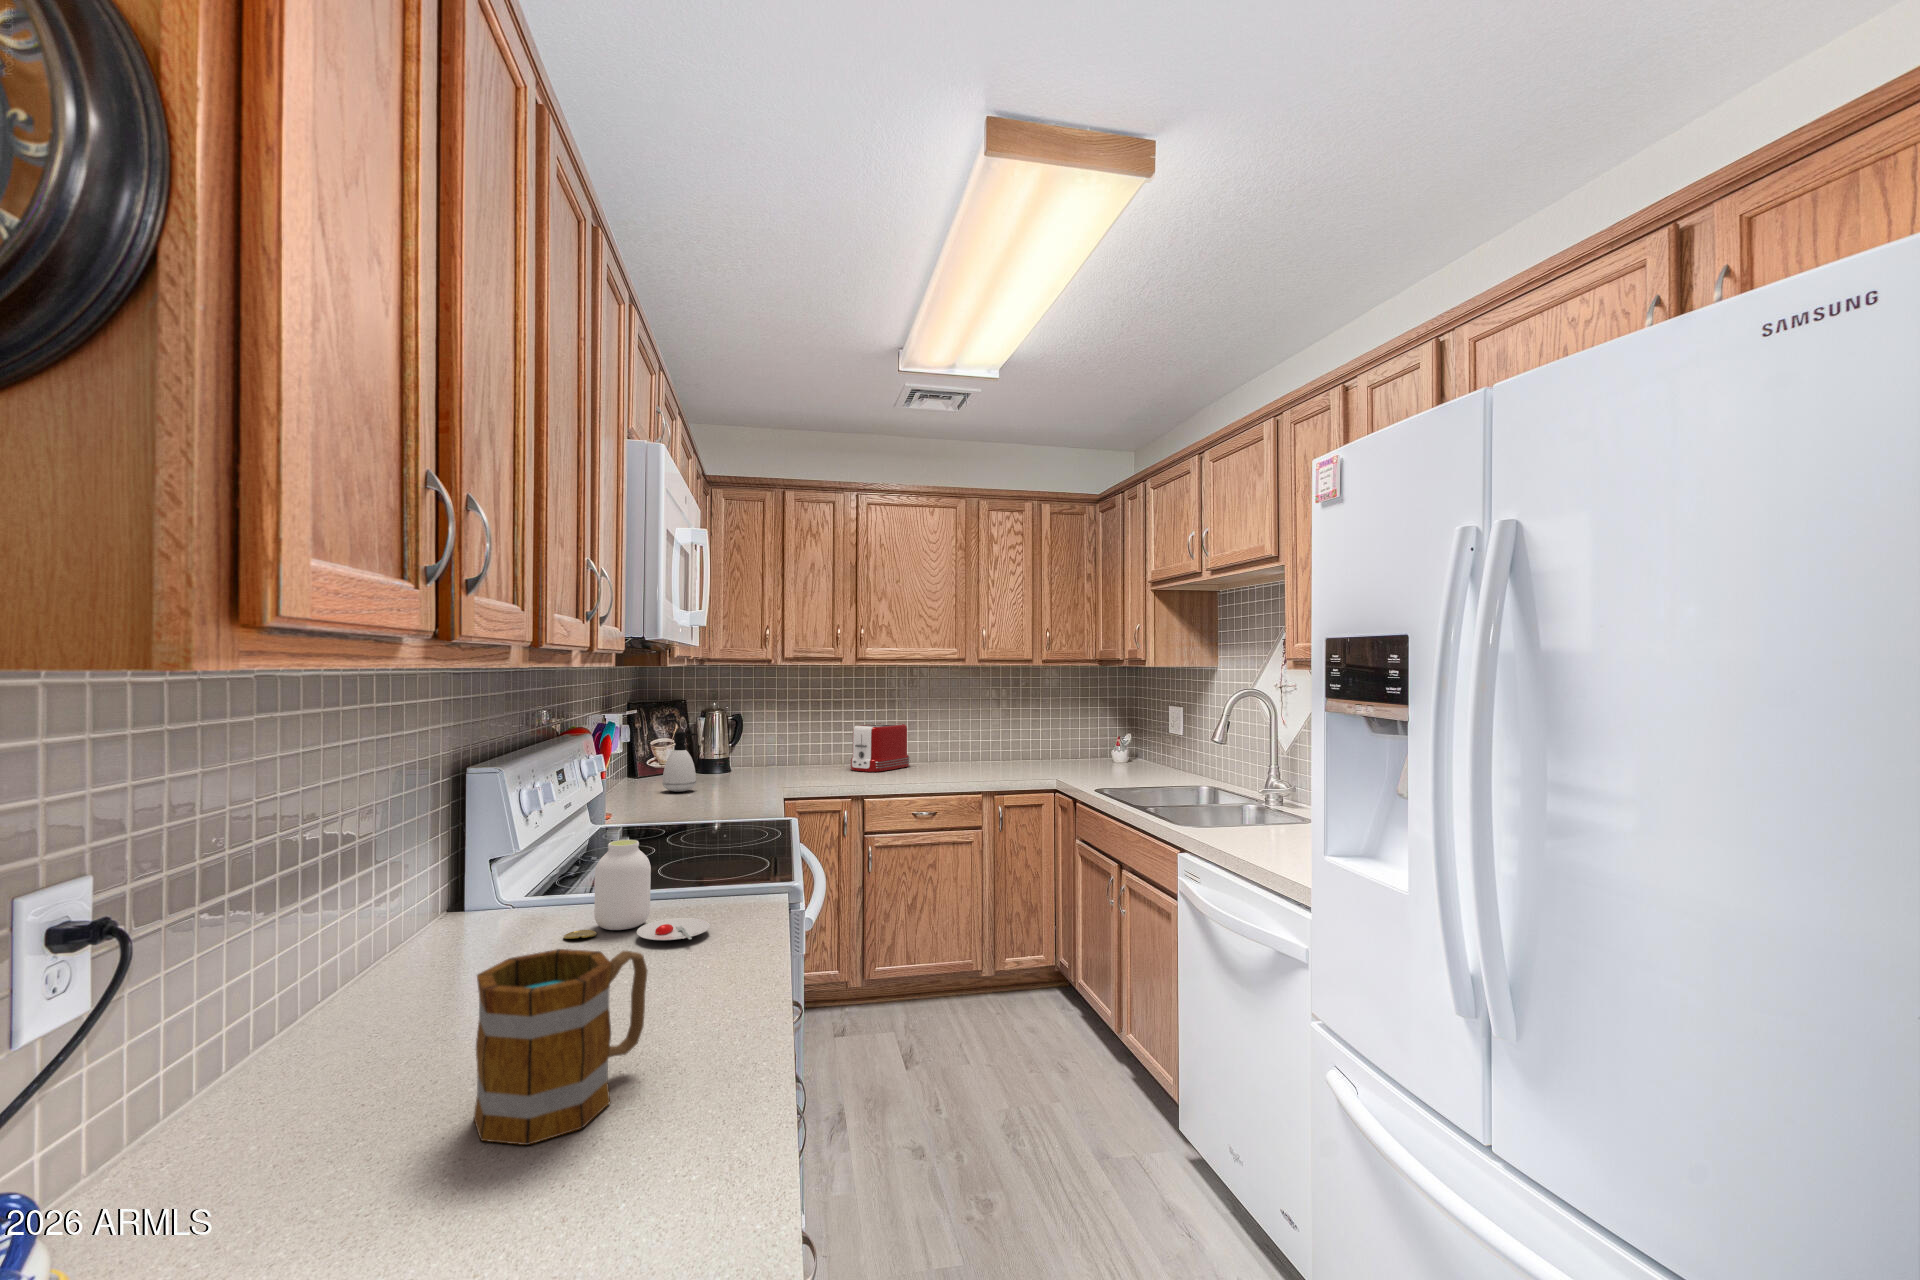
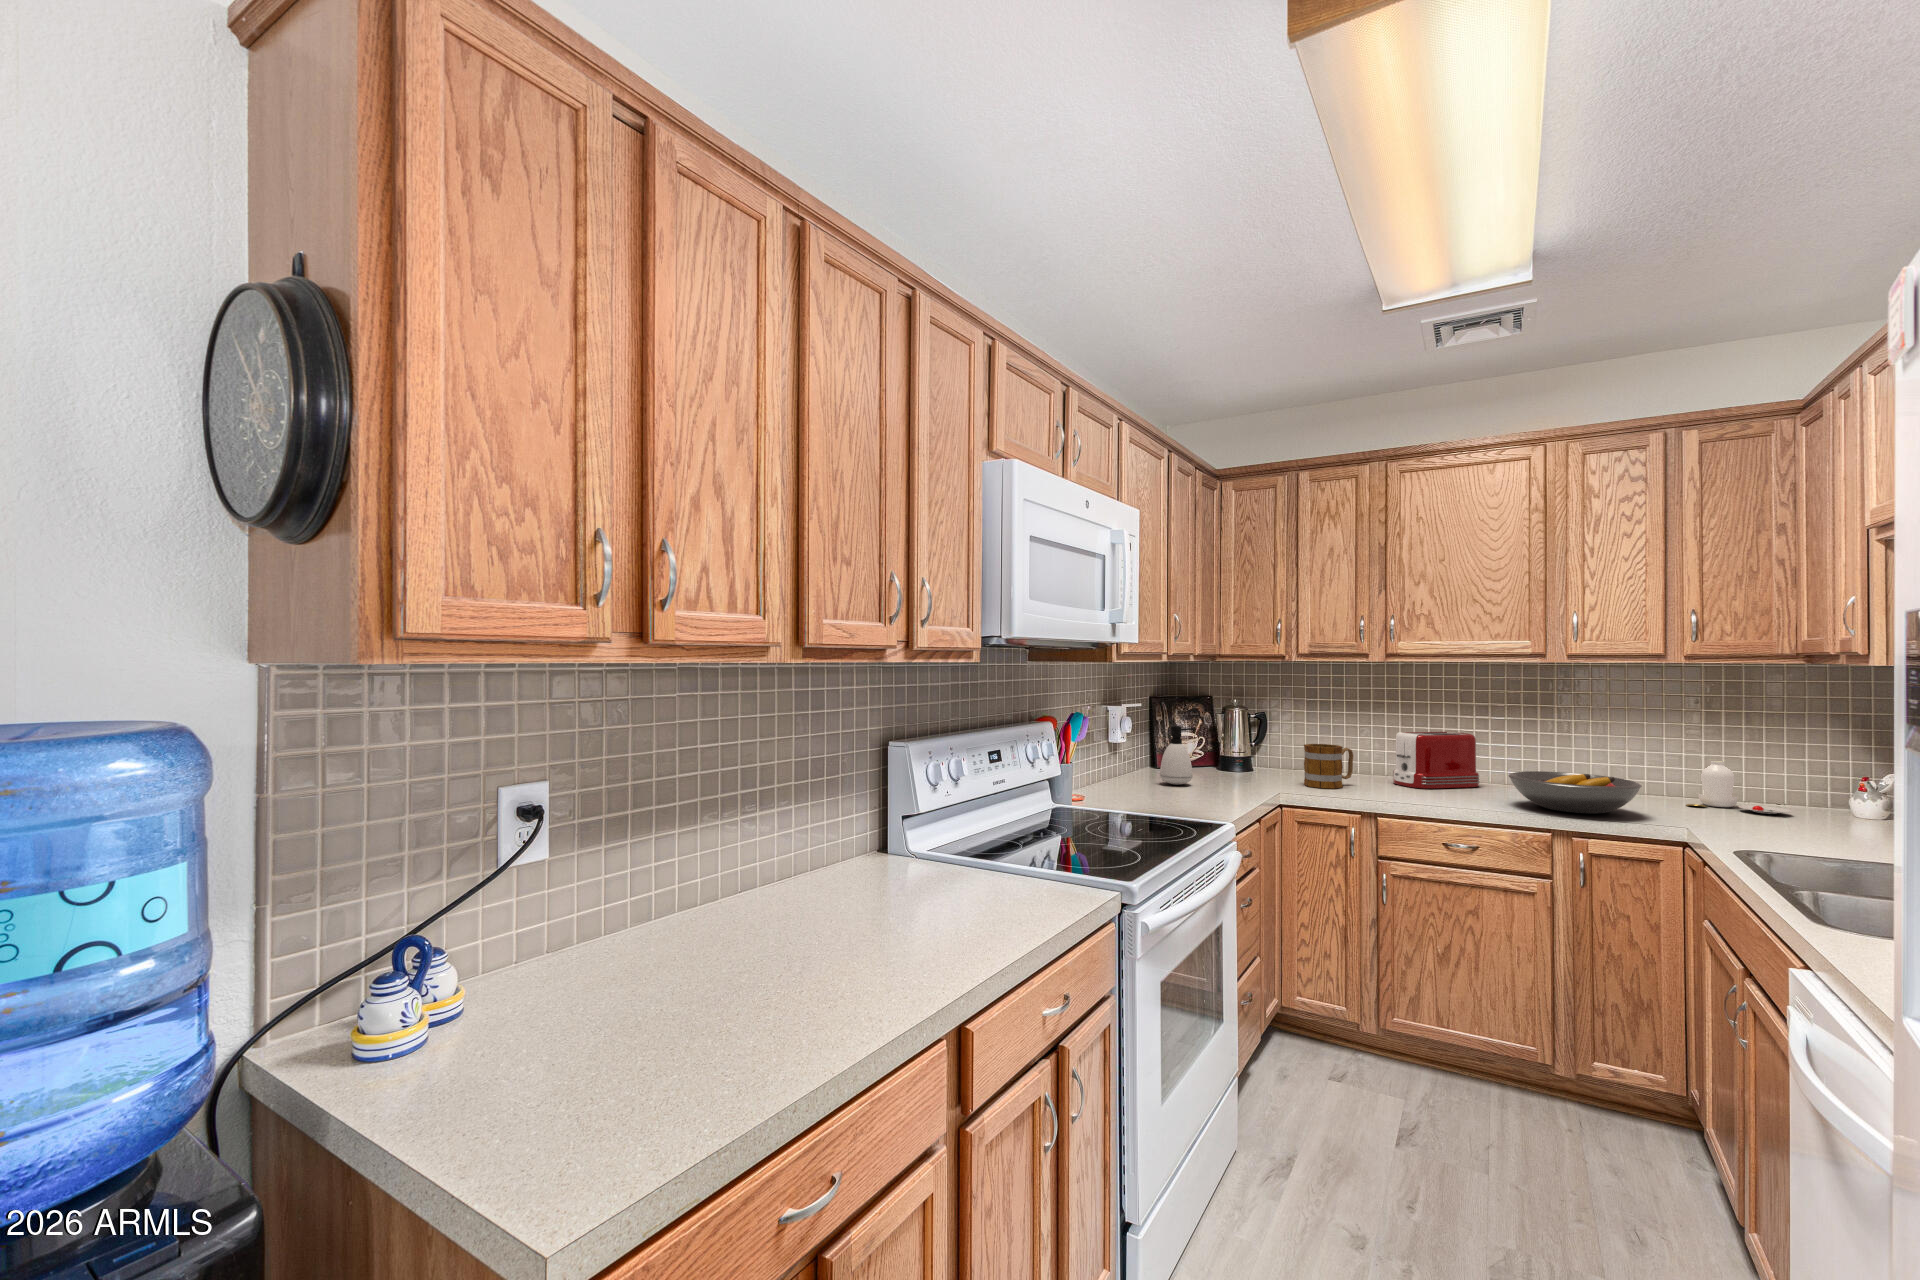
fruit bowl: none [943,748,1024,778] -> present [1509,771,1642,814]
jar: present [563,840,710,940] -> present [1686,761,1792,814]
mug: present [474,949,648,1145] -> present [1304,744,1353,789]

